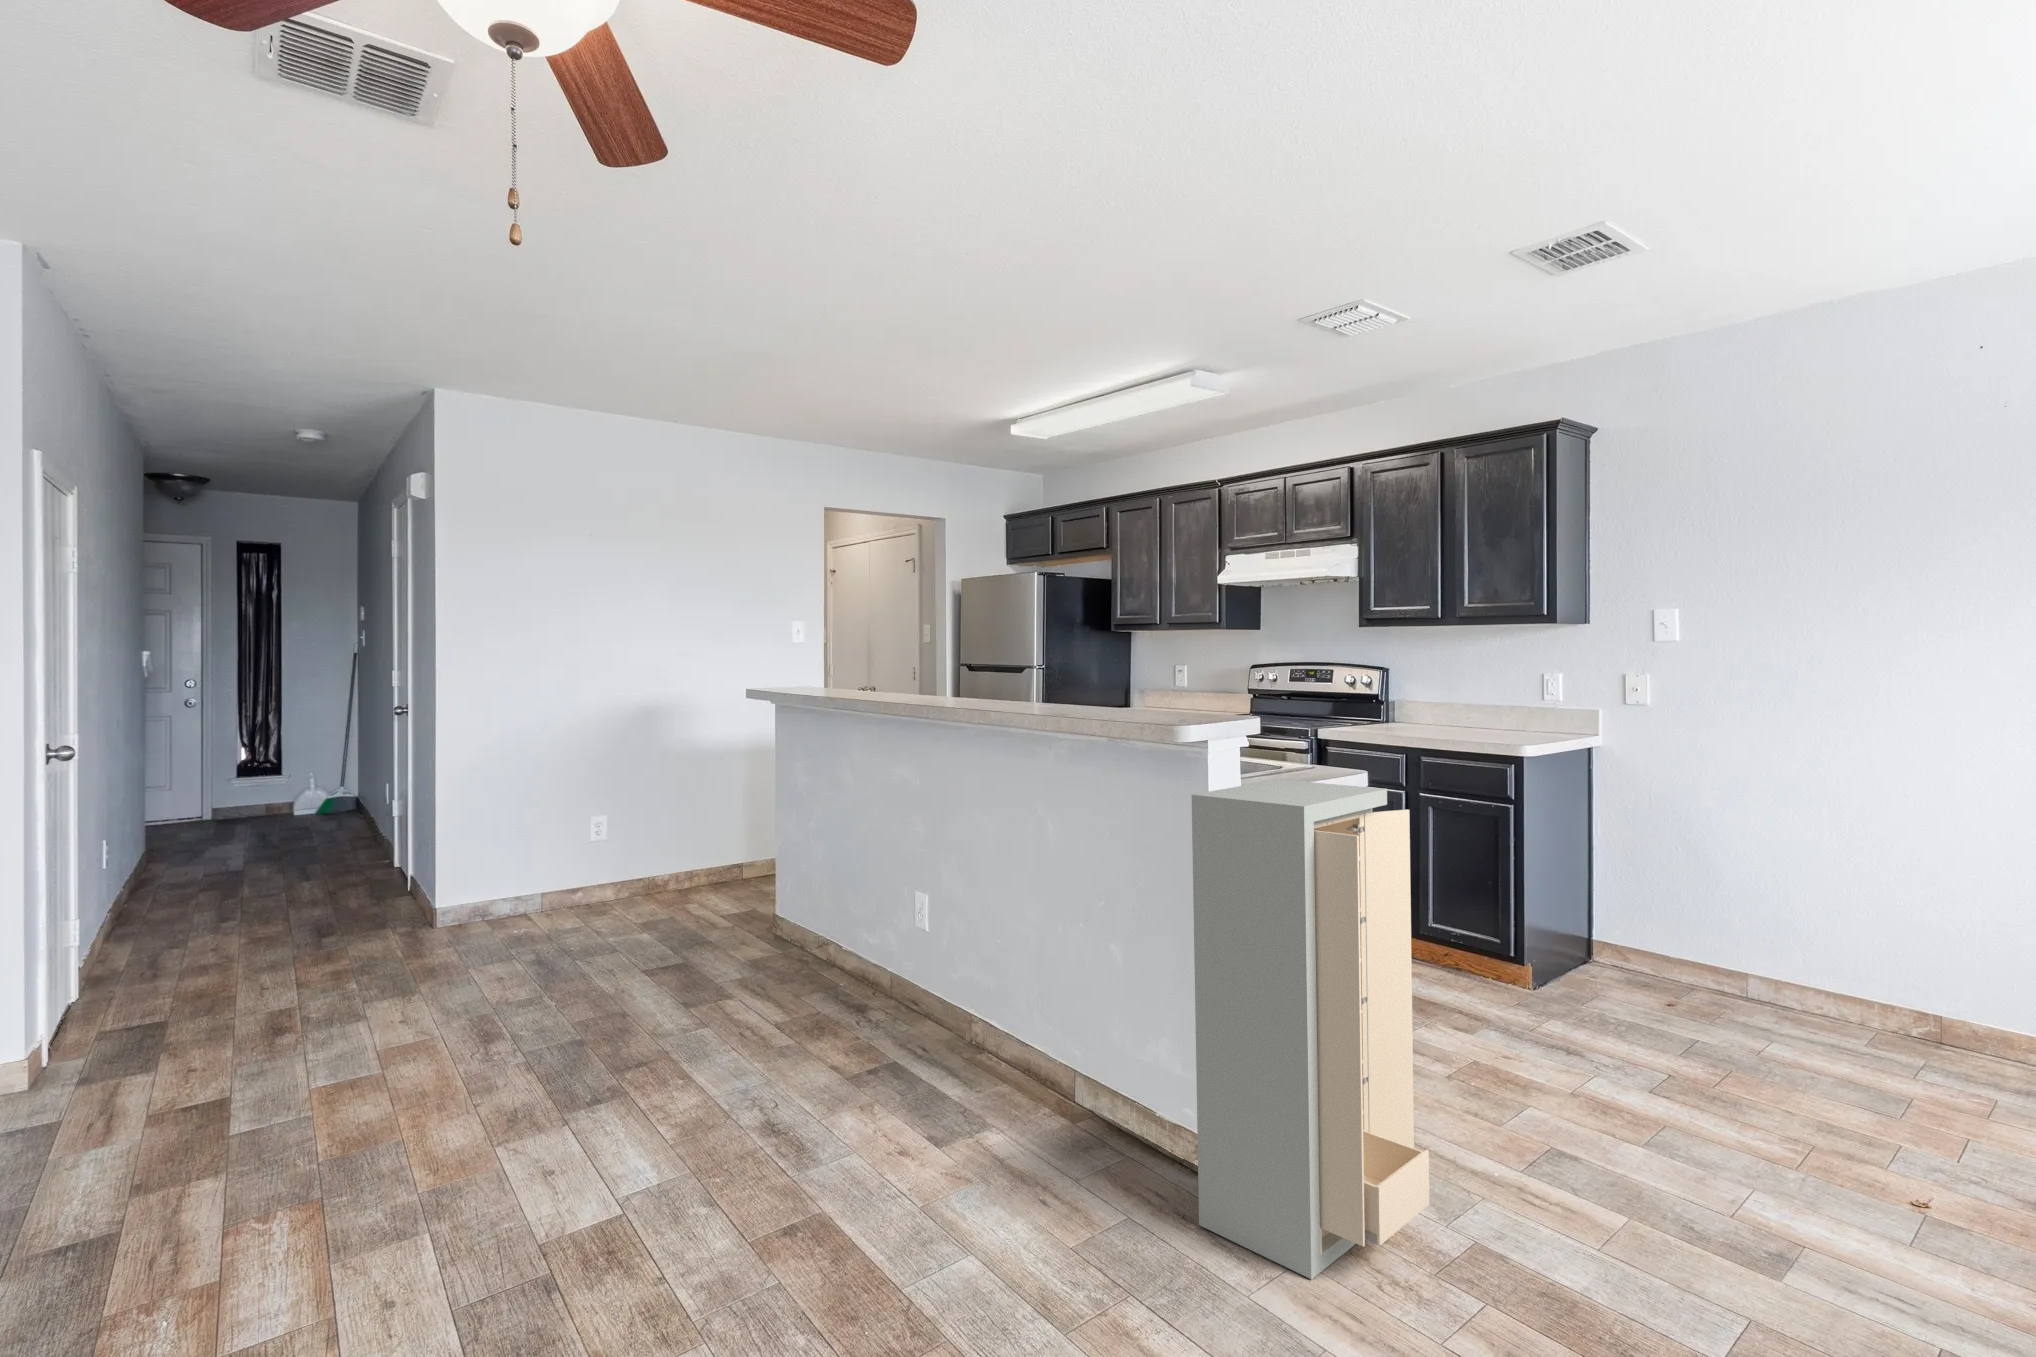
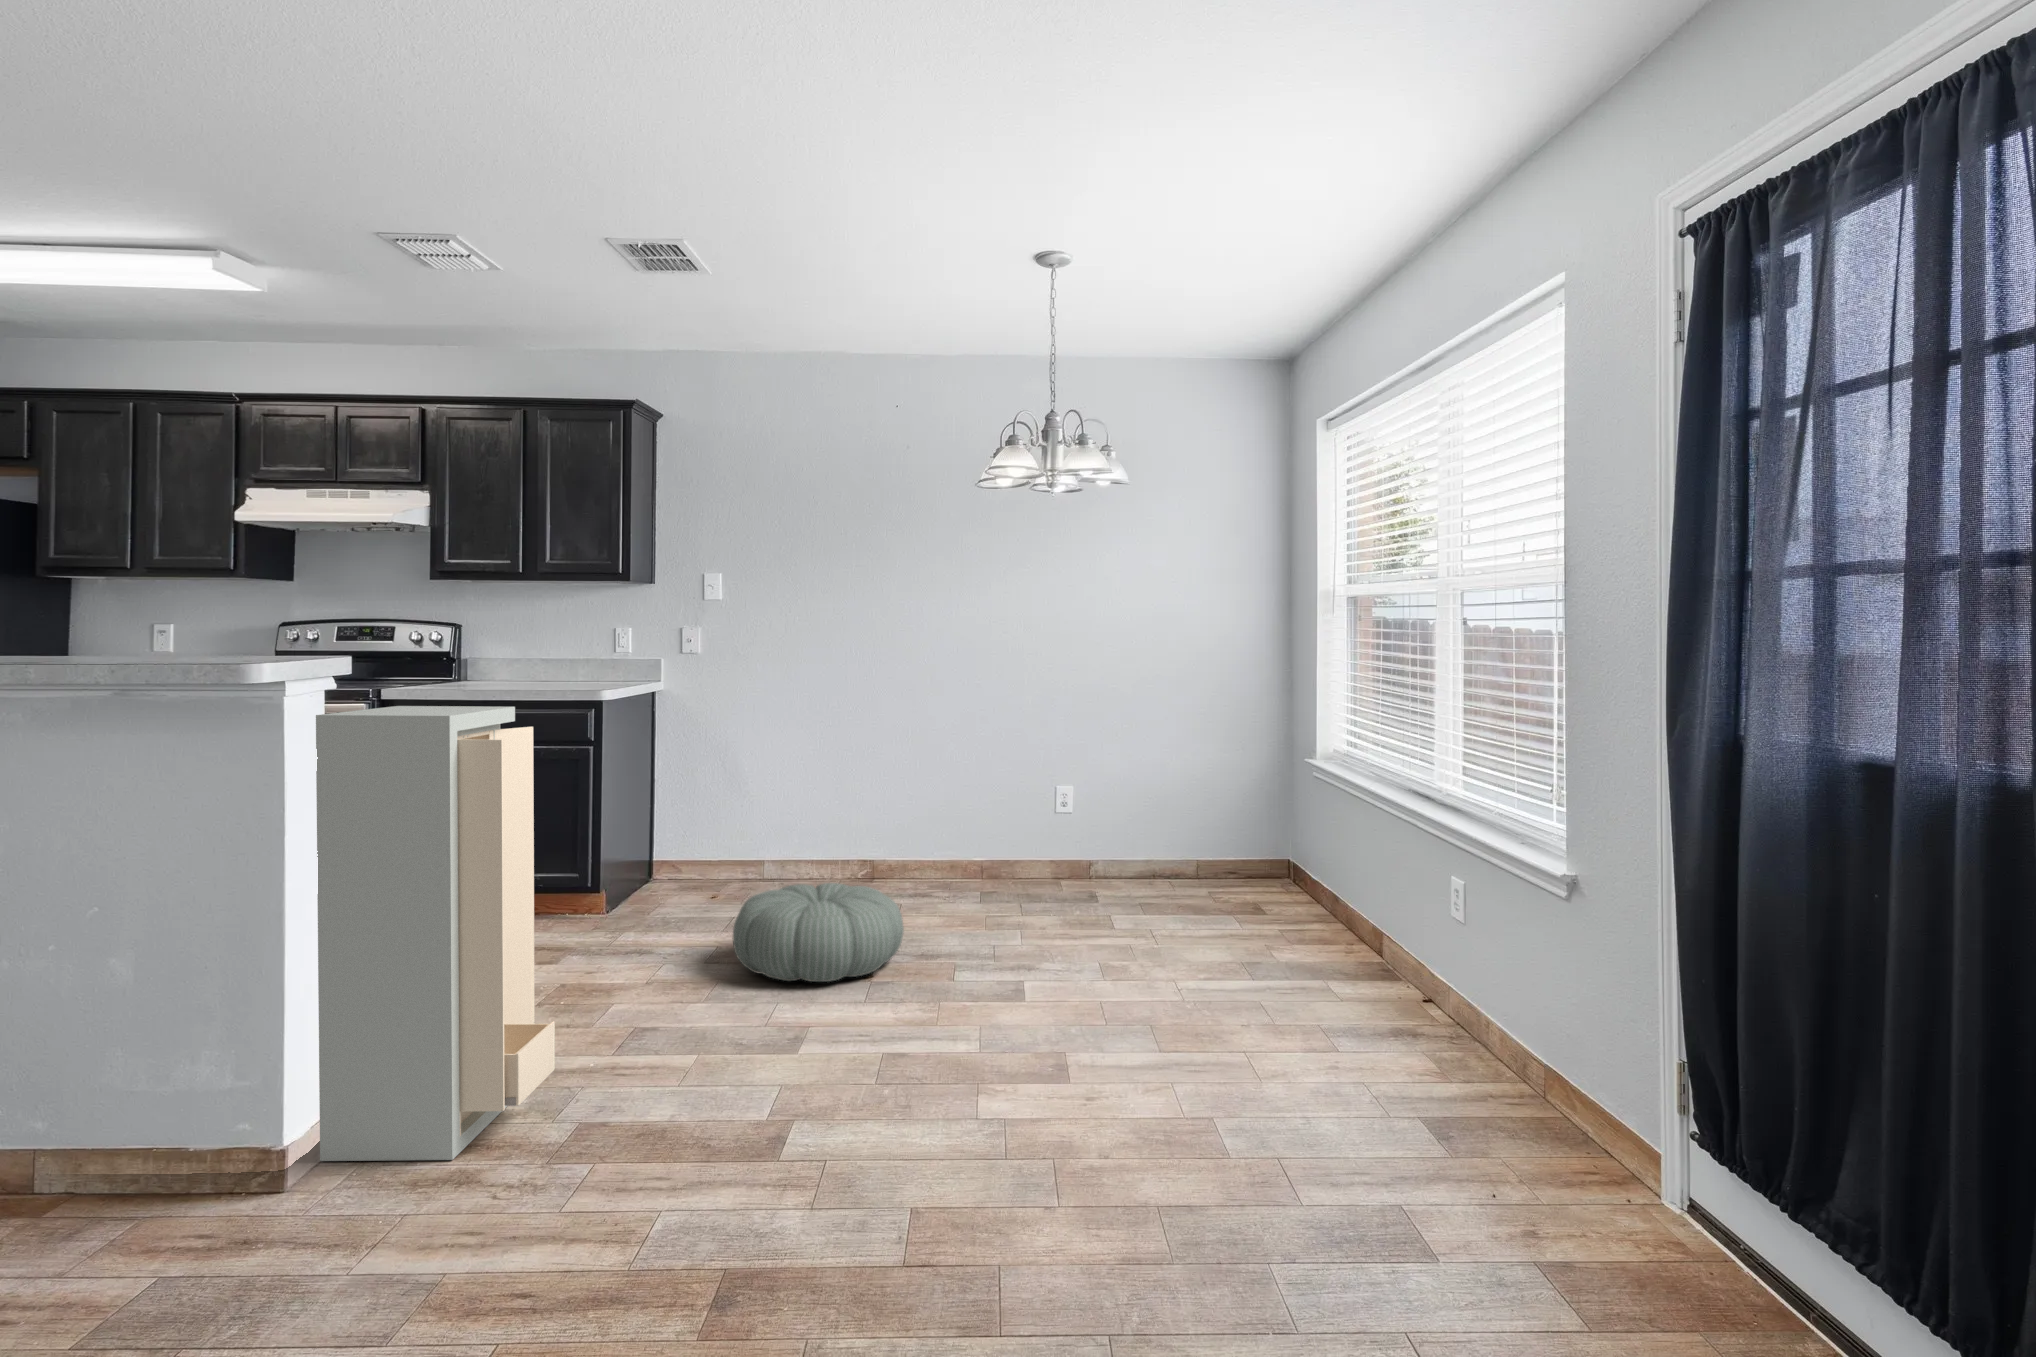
pouf: none [1681,1011,1969,1173] -> present [733,883,904,982]

